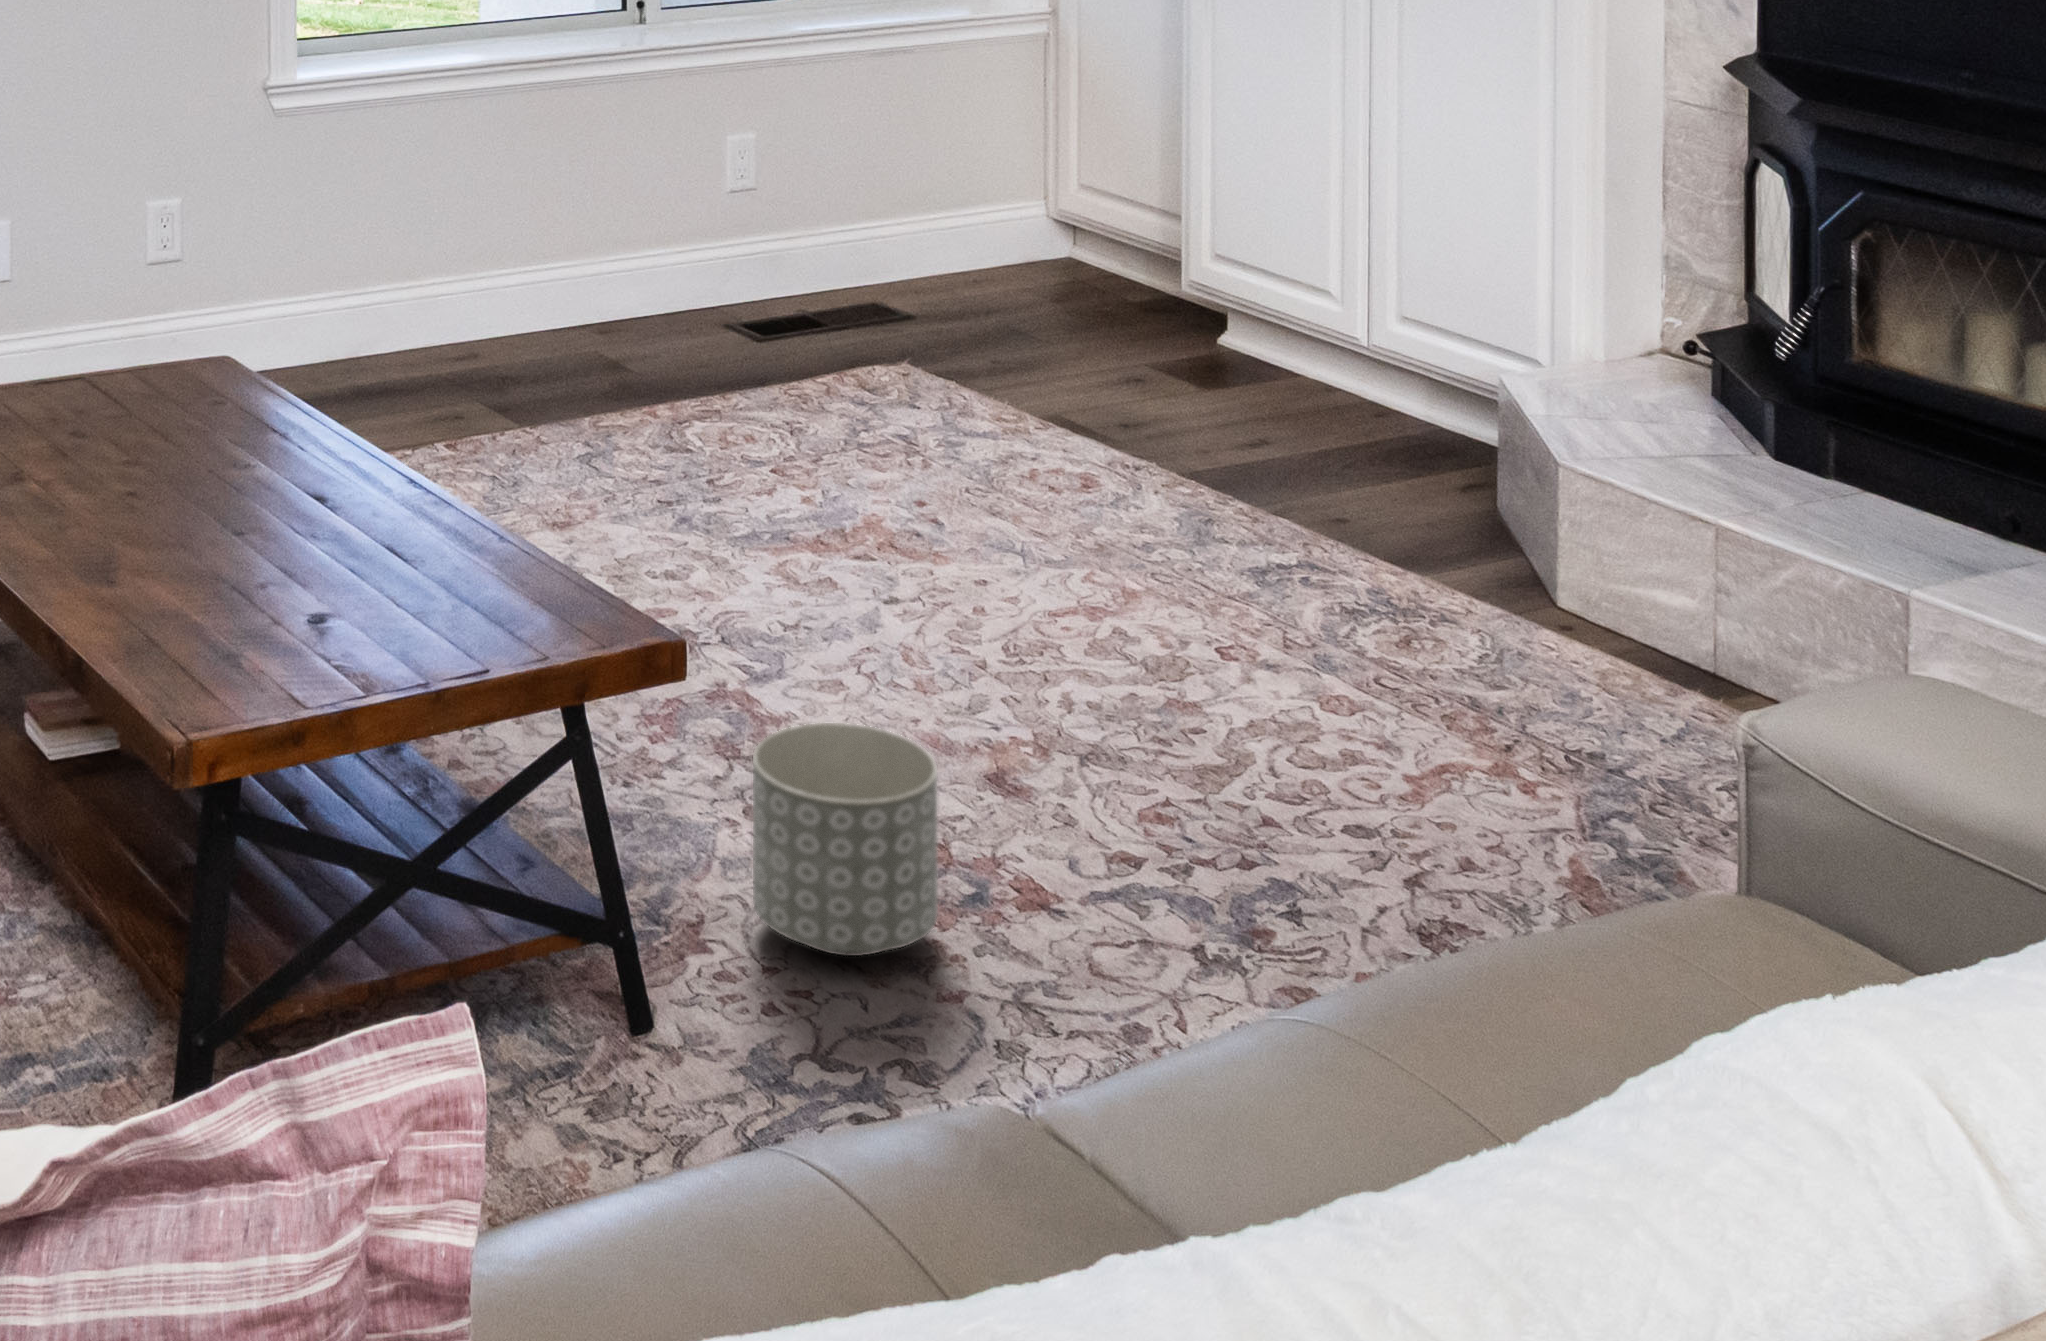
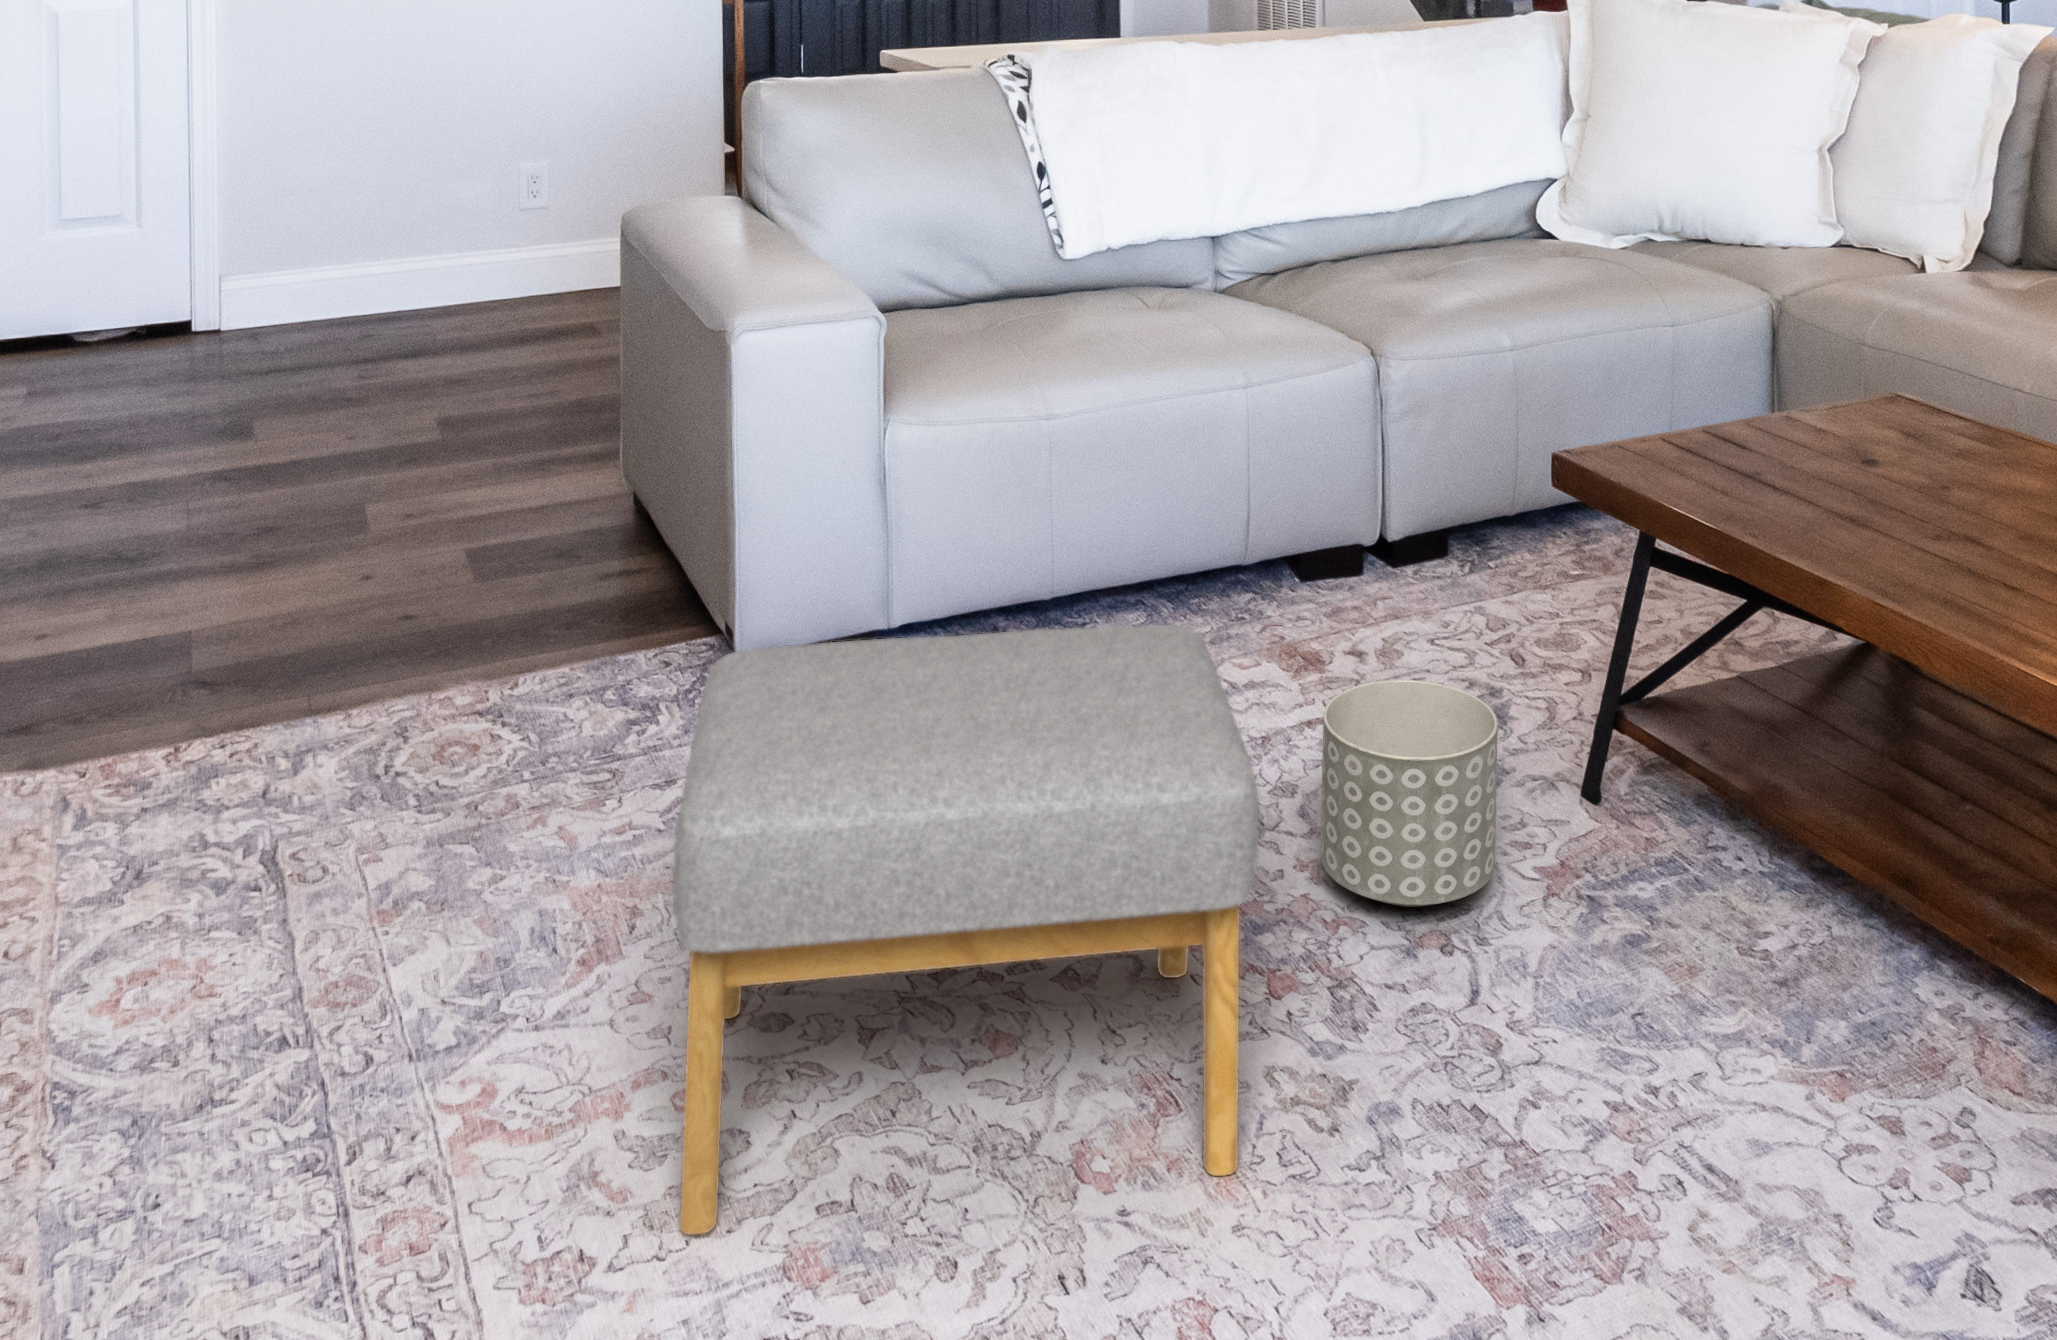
footstool: none [923,443,1438,876] -> present [673,625,1259,1235]

